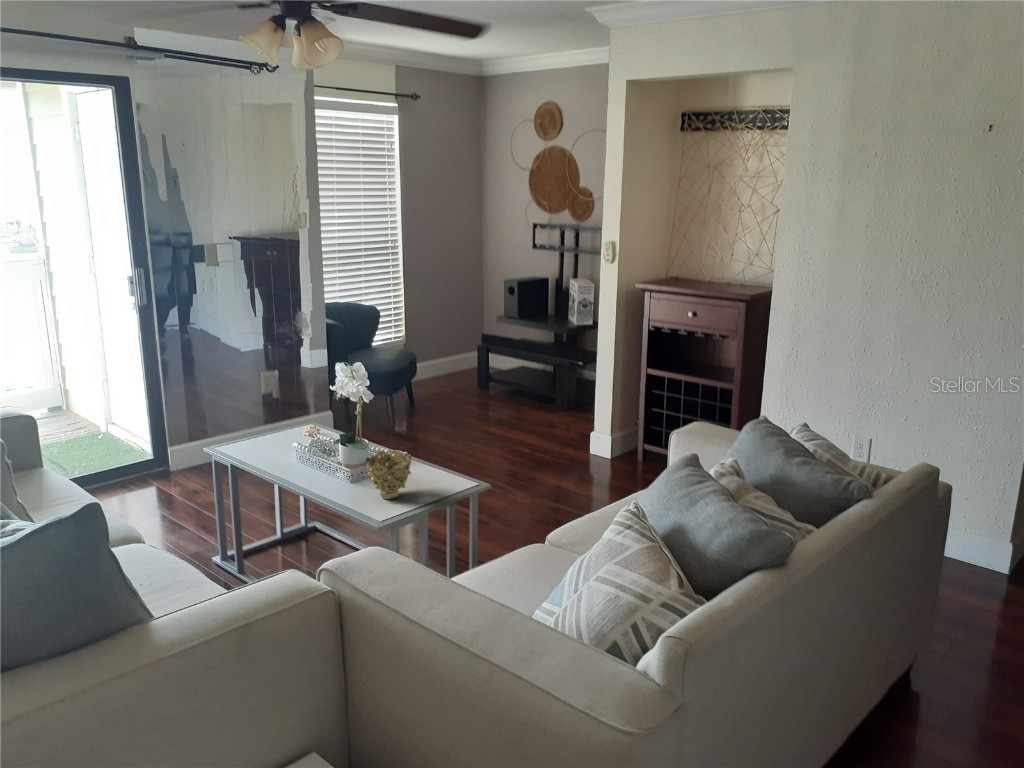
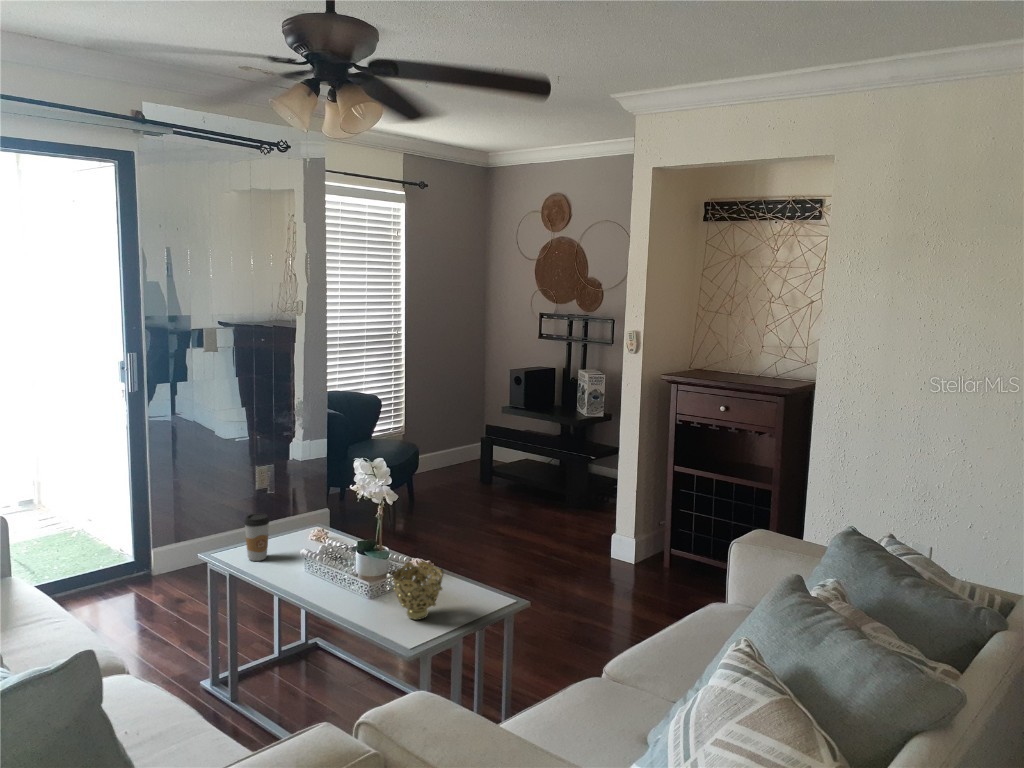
coffee cup: none [242,411,264,453] -> present [244,513,269,561]

